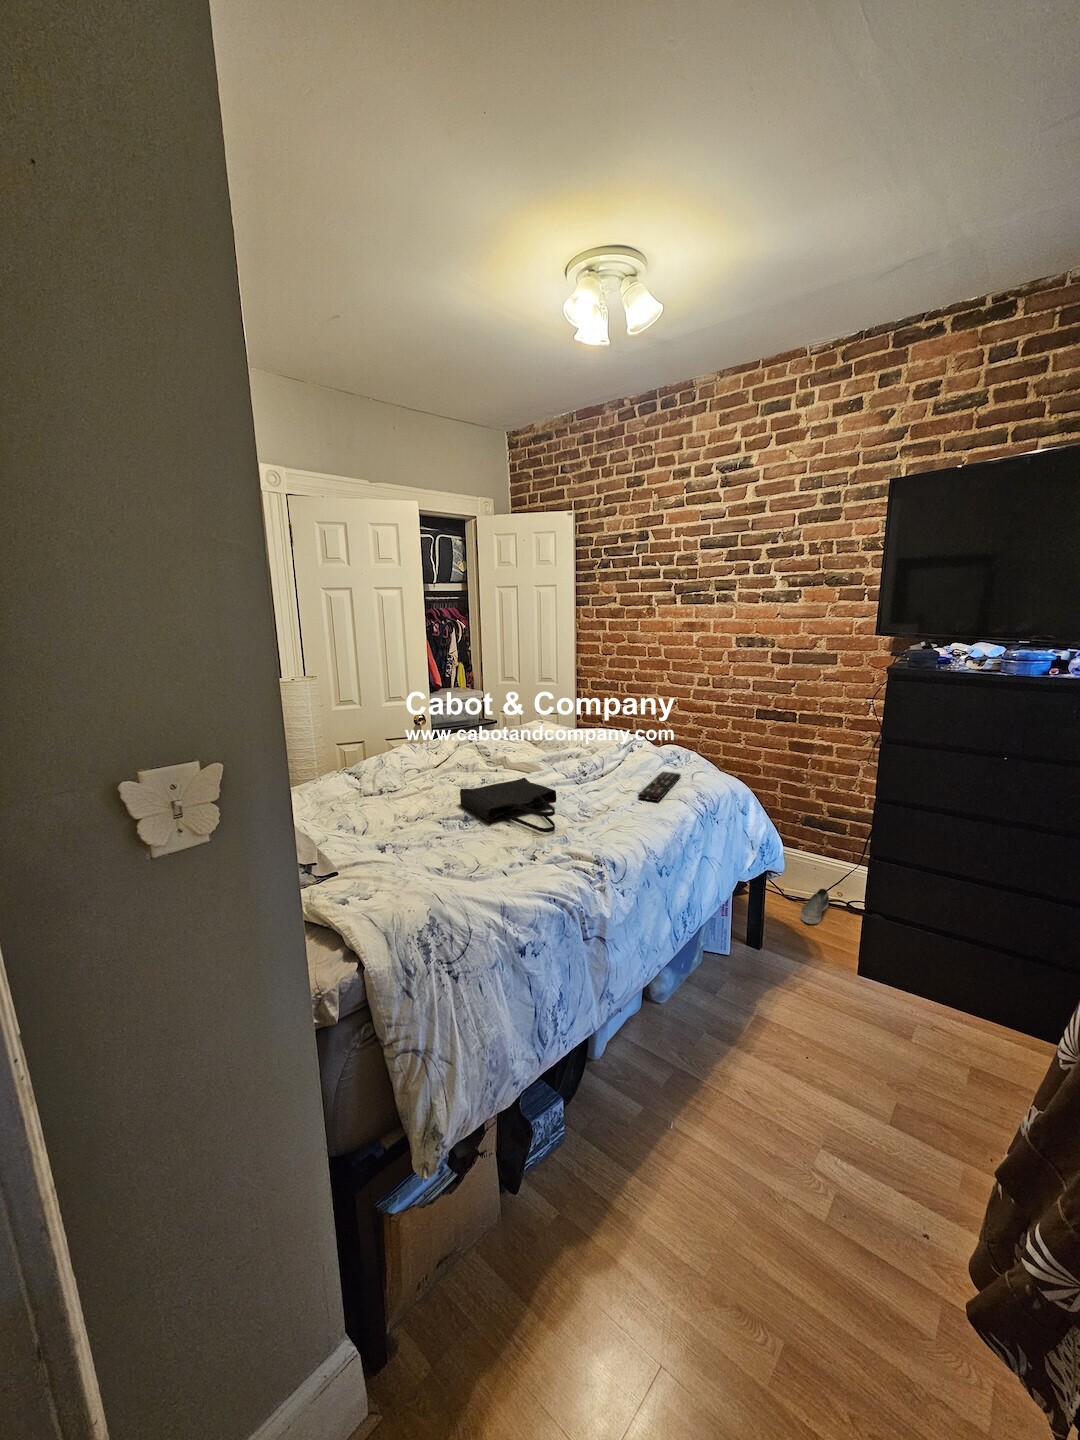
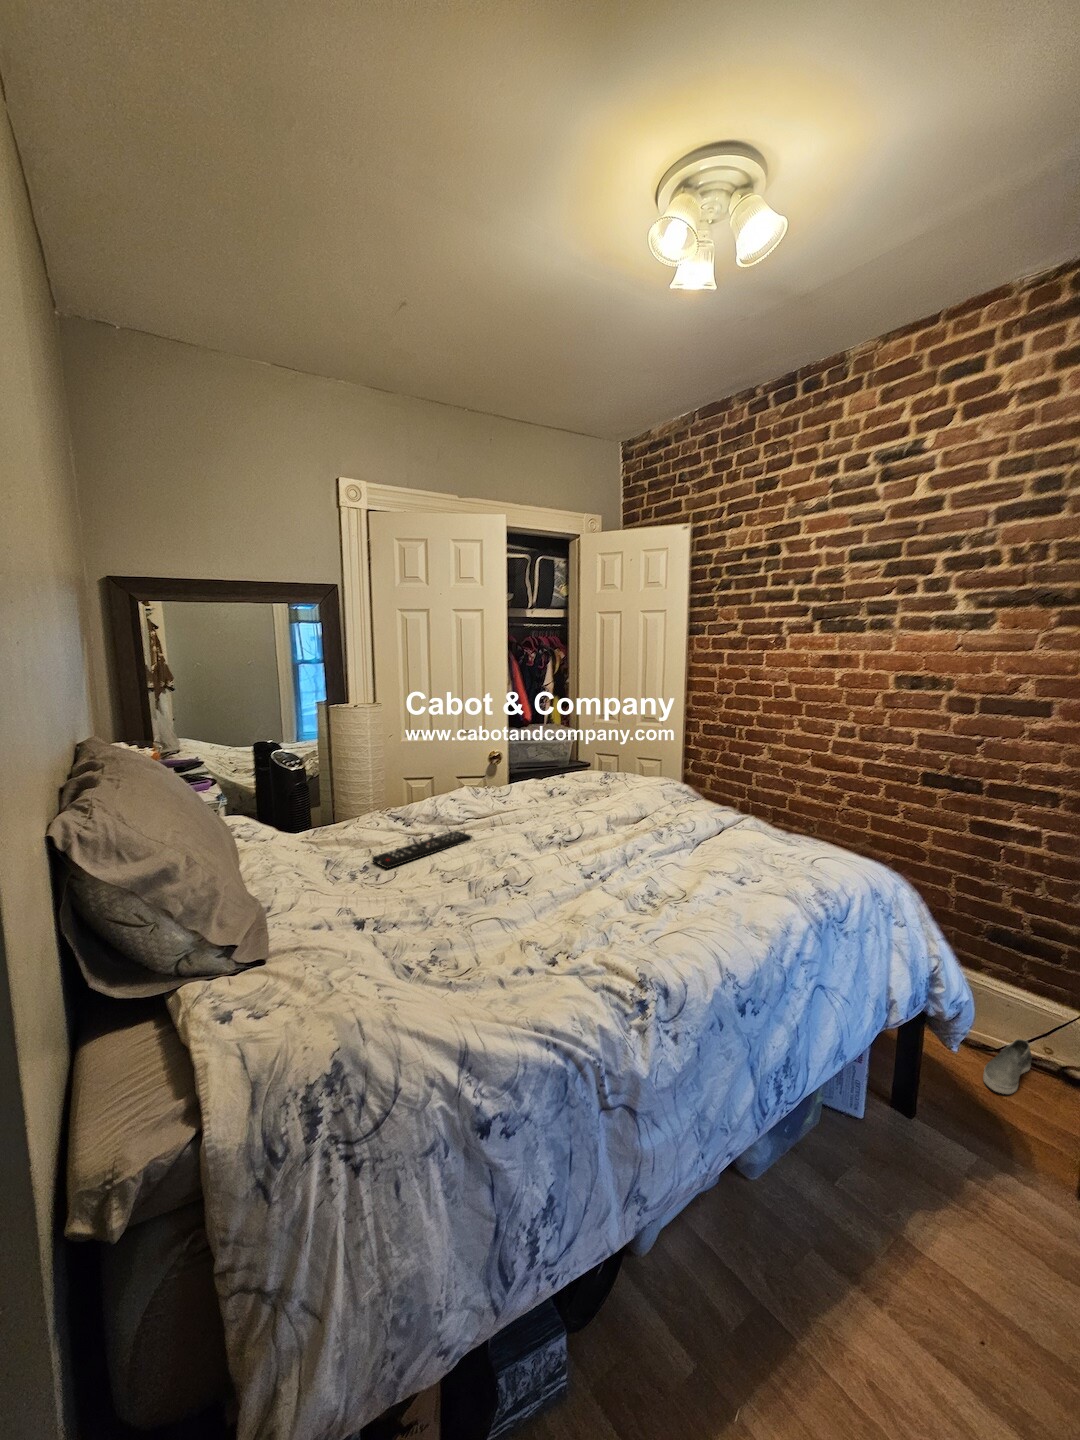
remote control: present [638,772,681,801] -> present [372,831,472,868]
tote bag: present [460,778,556,832] -> none [491,841,612,925]

